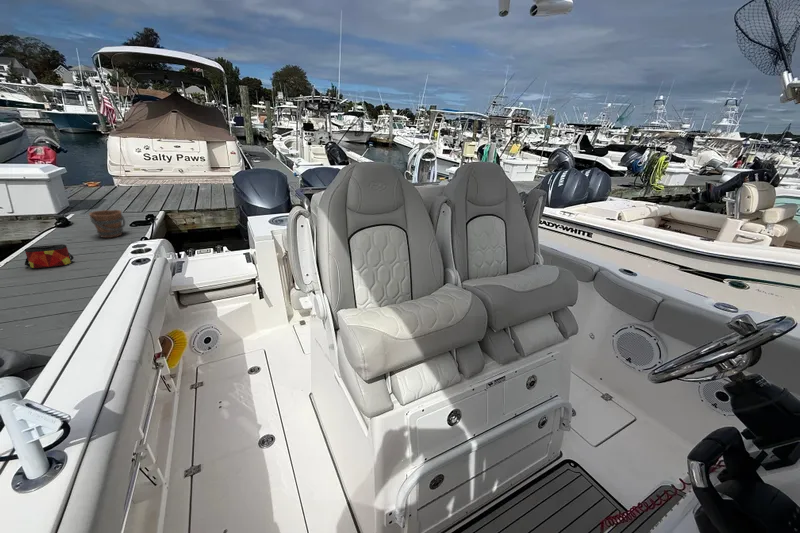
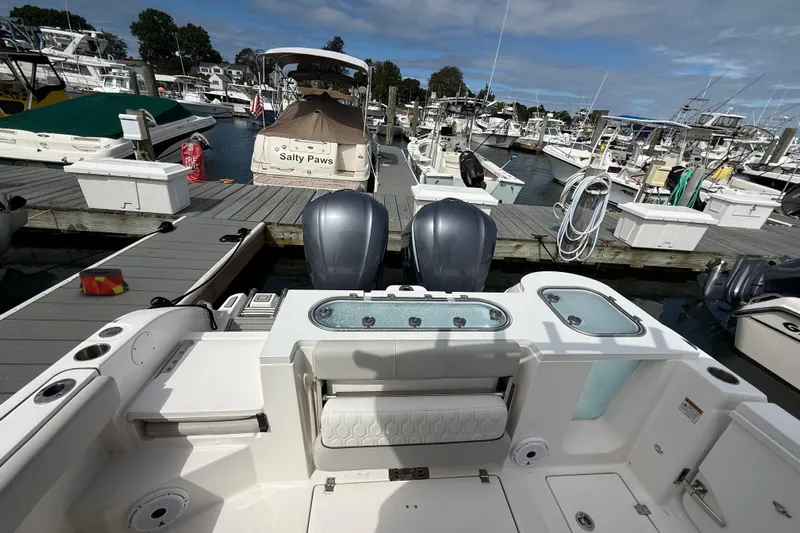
bucket: present [89,210,125,238] -> none [171,223,208,256]

